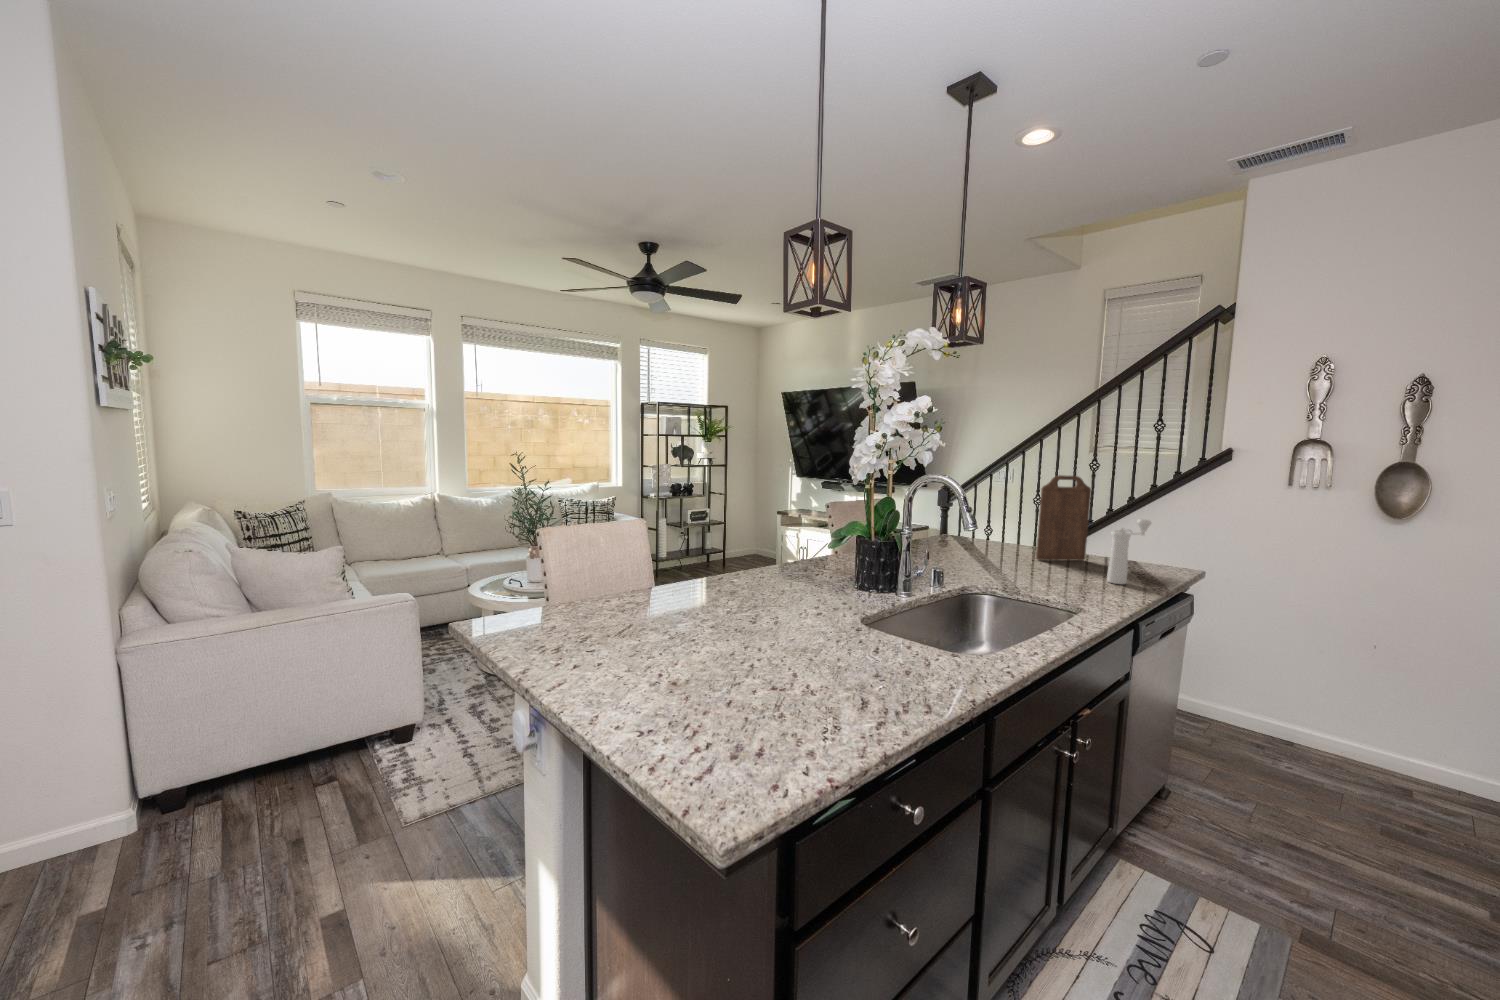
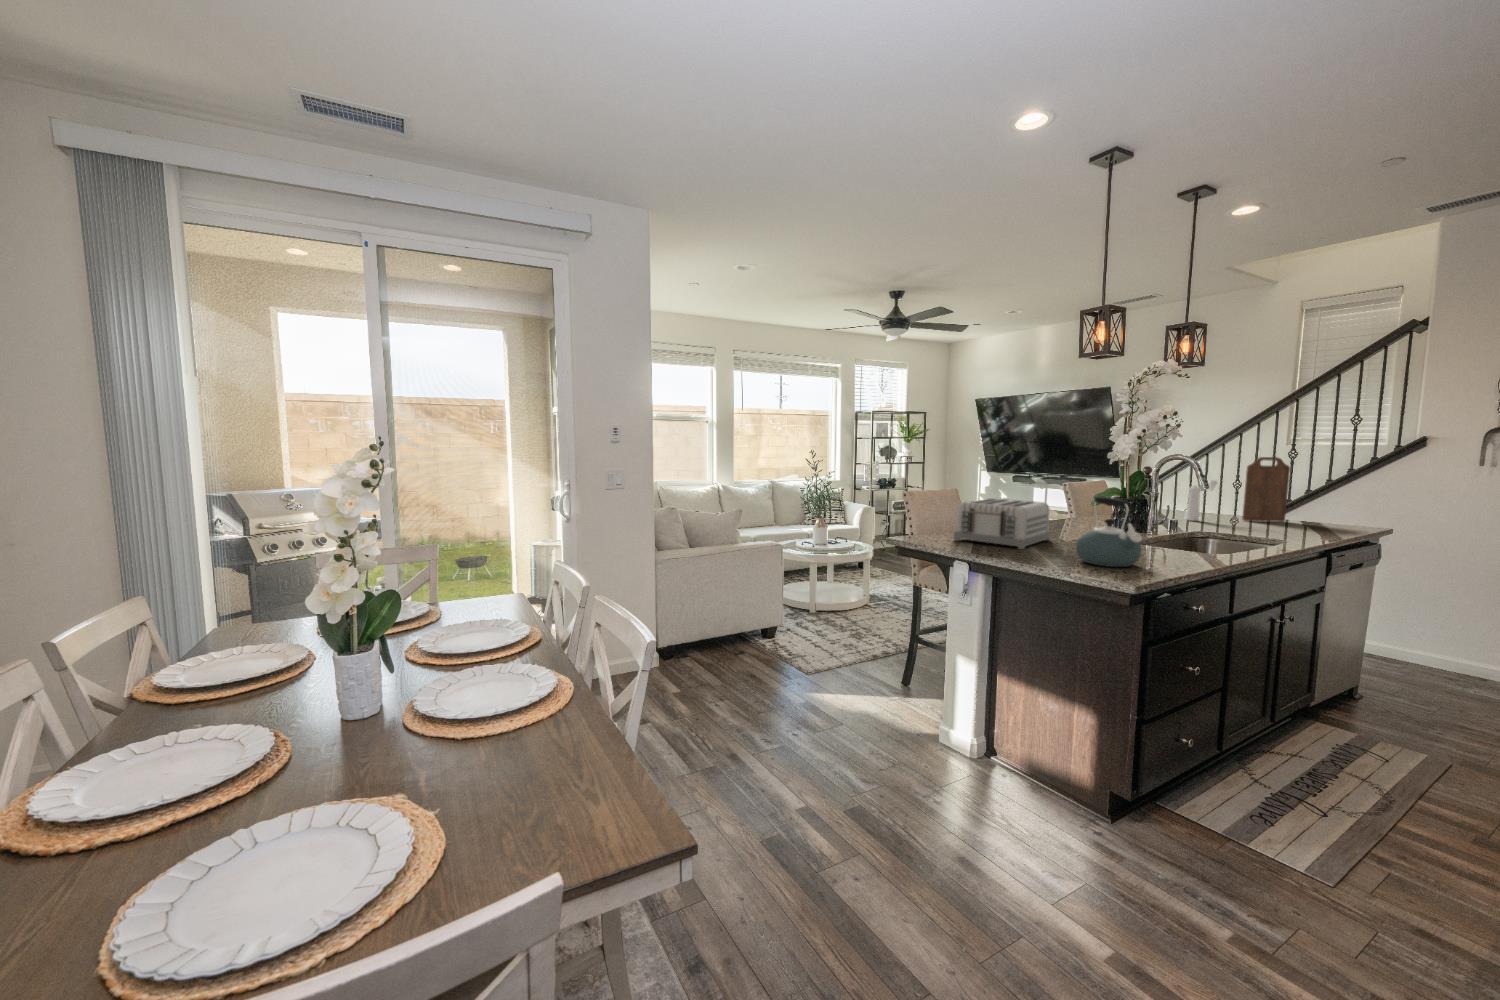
pepper mill: present [1107,519,1151,584] -> present [1186,480,1217,521]
toaster: none [568,548,739,658] -> present [954,498,1050,549]
kettle: none [716,574,829,726] -> present [1076,497,1142,567]

